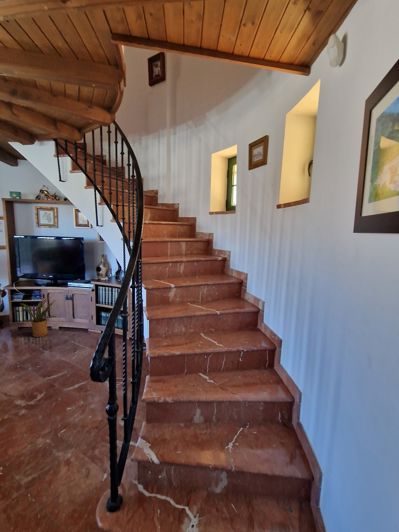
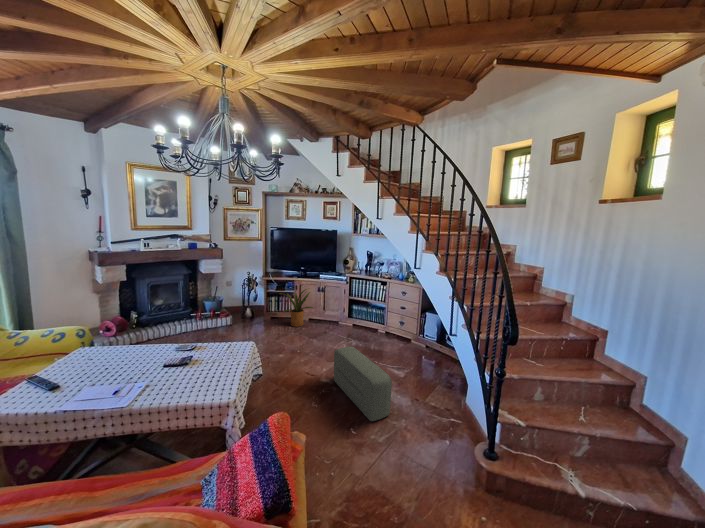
pouf: none [23,363,61,454] -> present [334,347,392,421]

